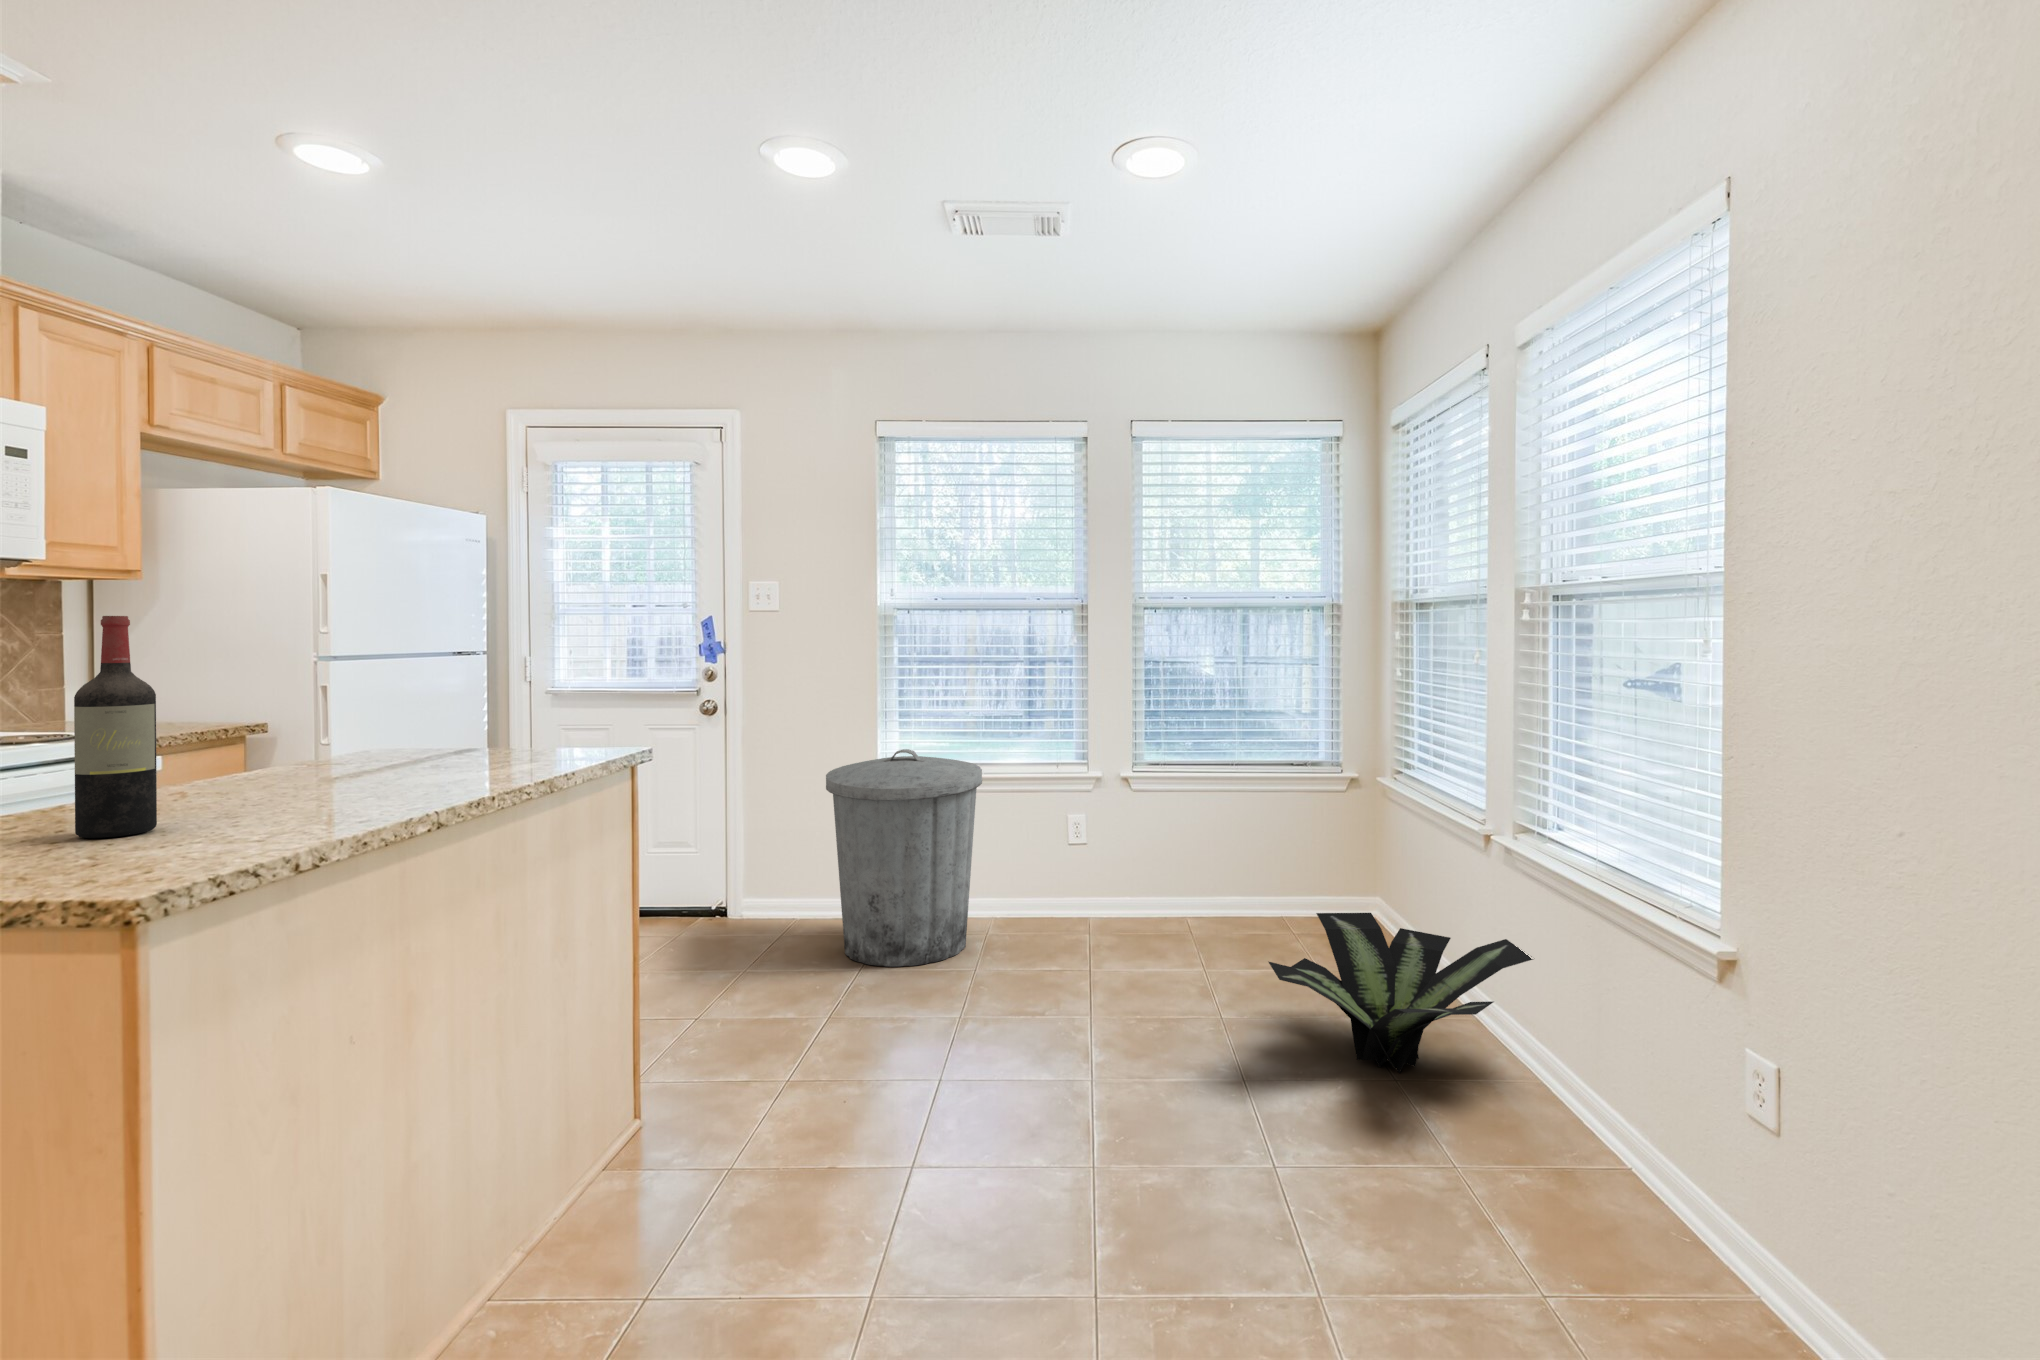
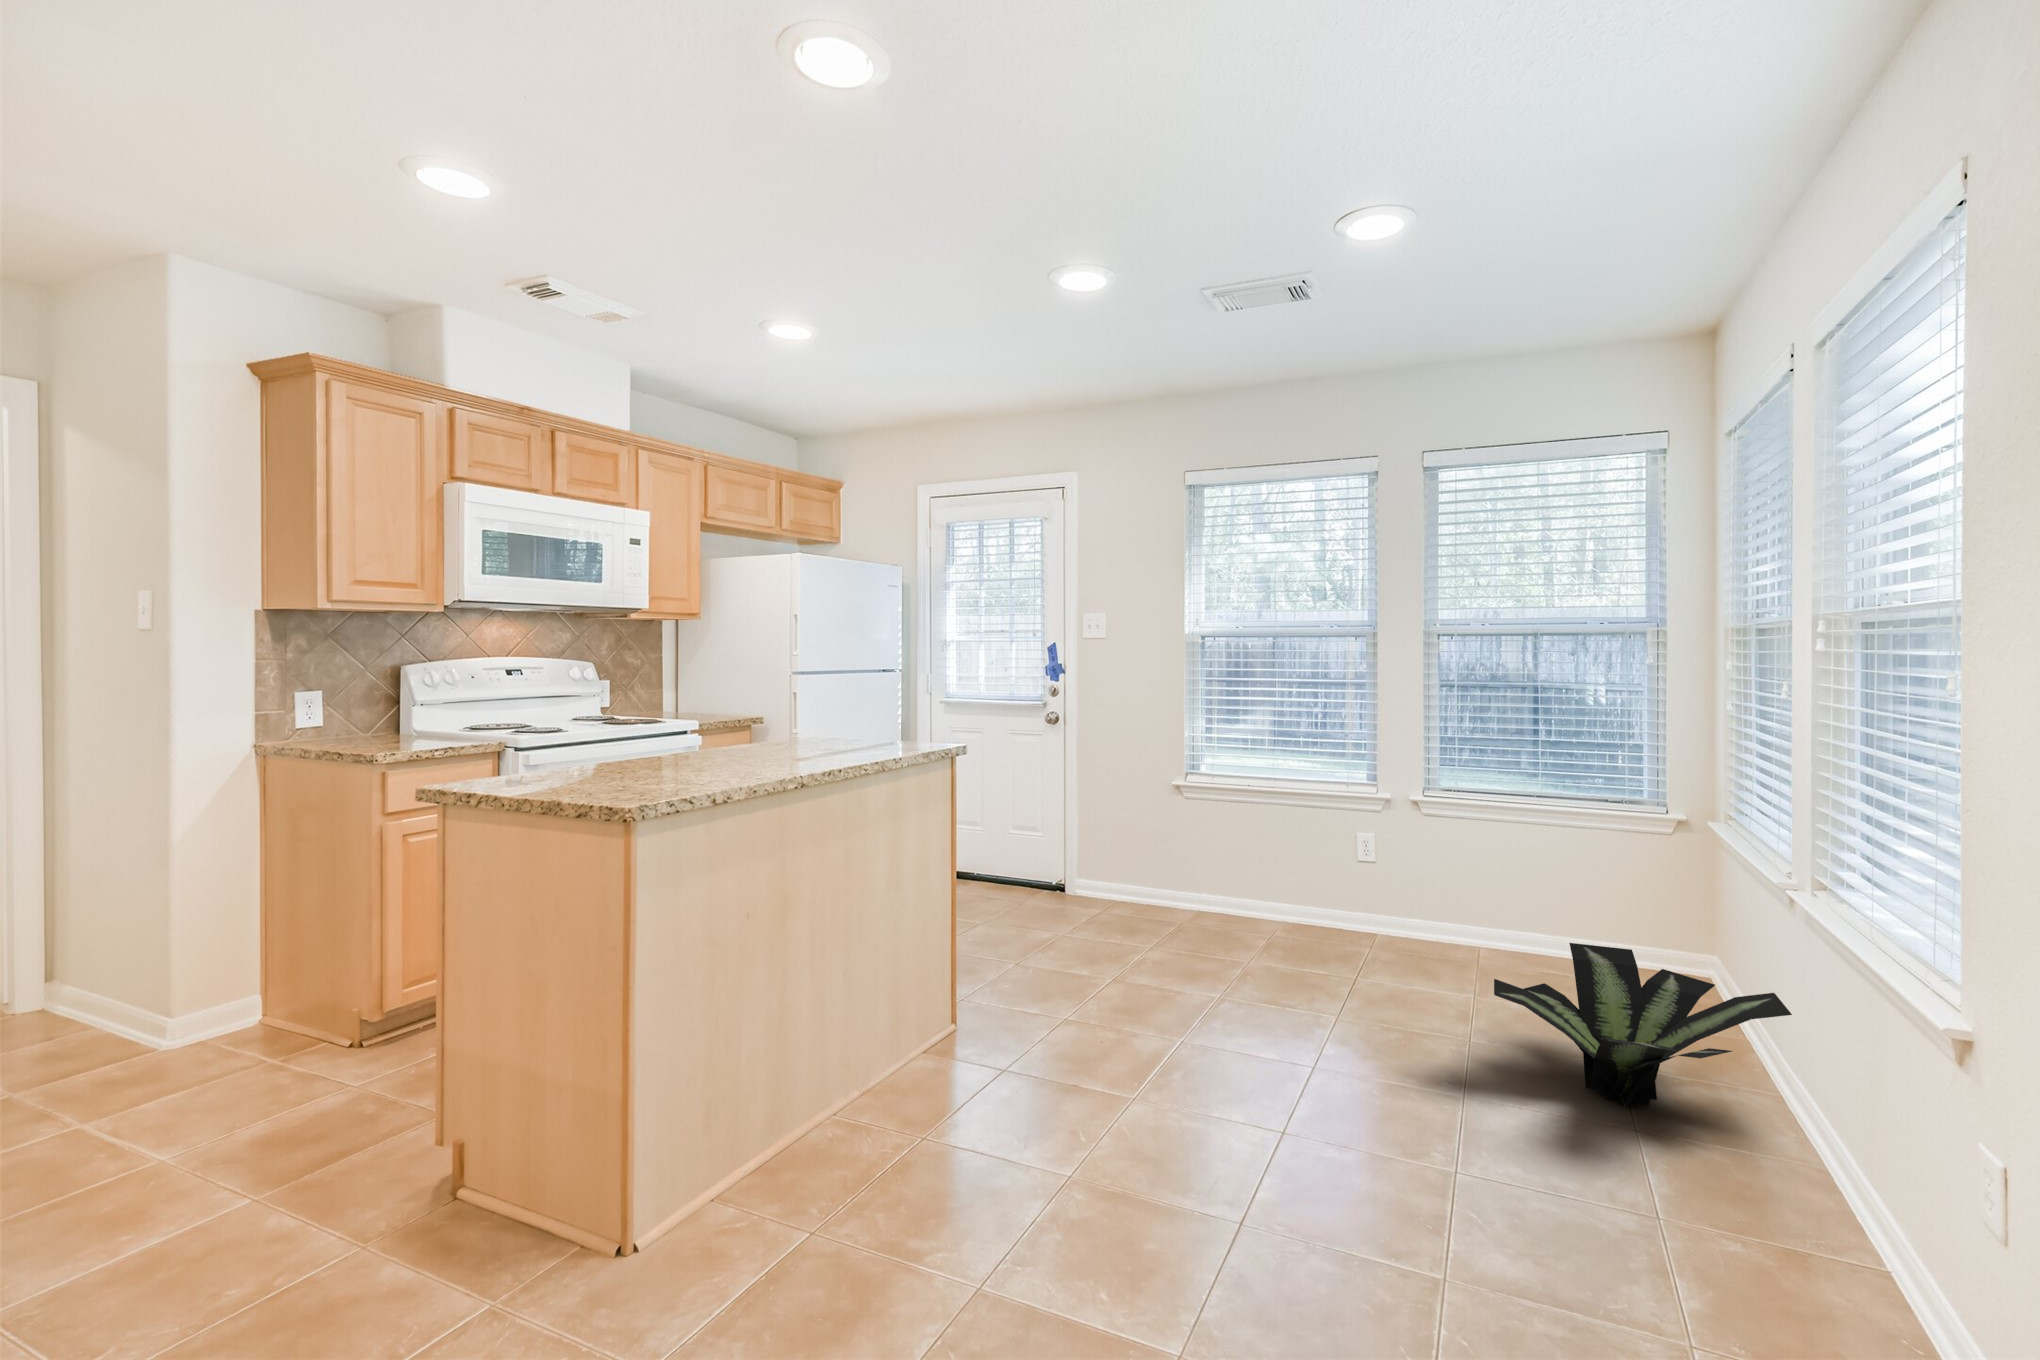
wine bottle: present [74,616,157,838] -> none [623,651,661,778]
trash can: present [826,749,982,967] -> none [1135,759,1269,948]

